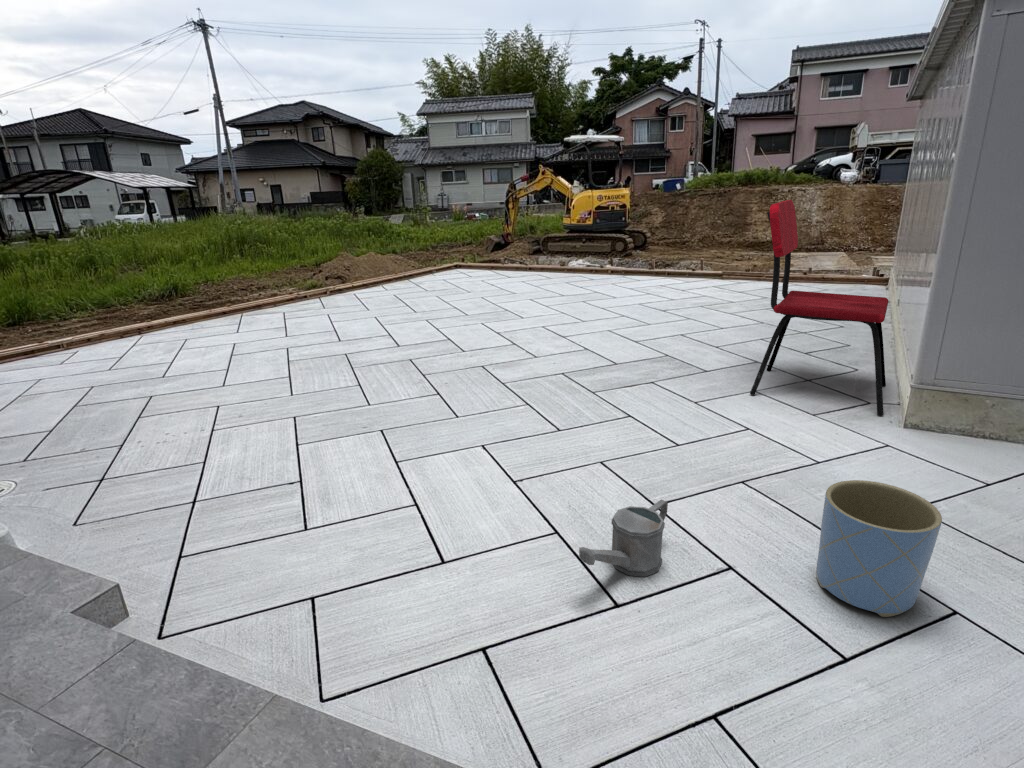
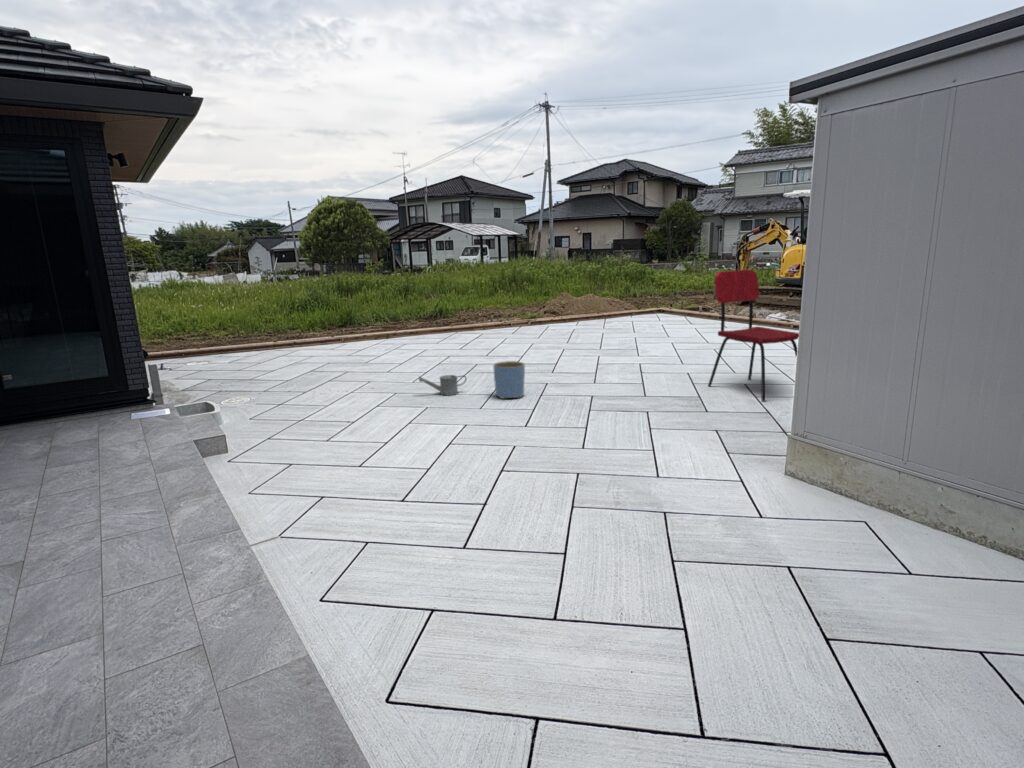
planter: present [817,480,942,617] -> present [493,361,525,399]
watering can: present [579,500,668,577] -> present [419,375,466,396]

